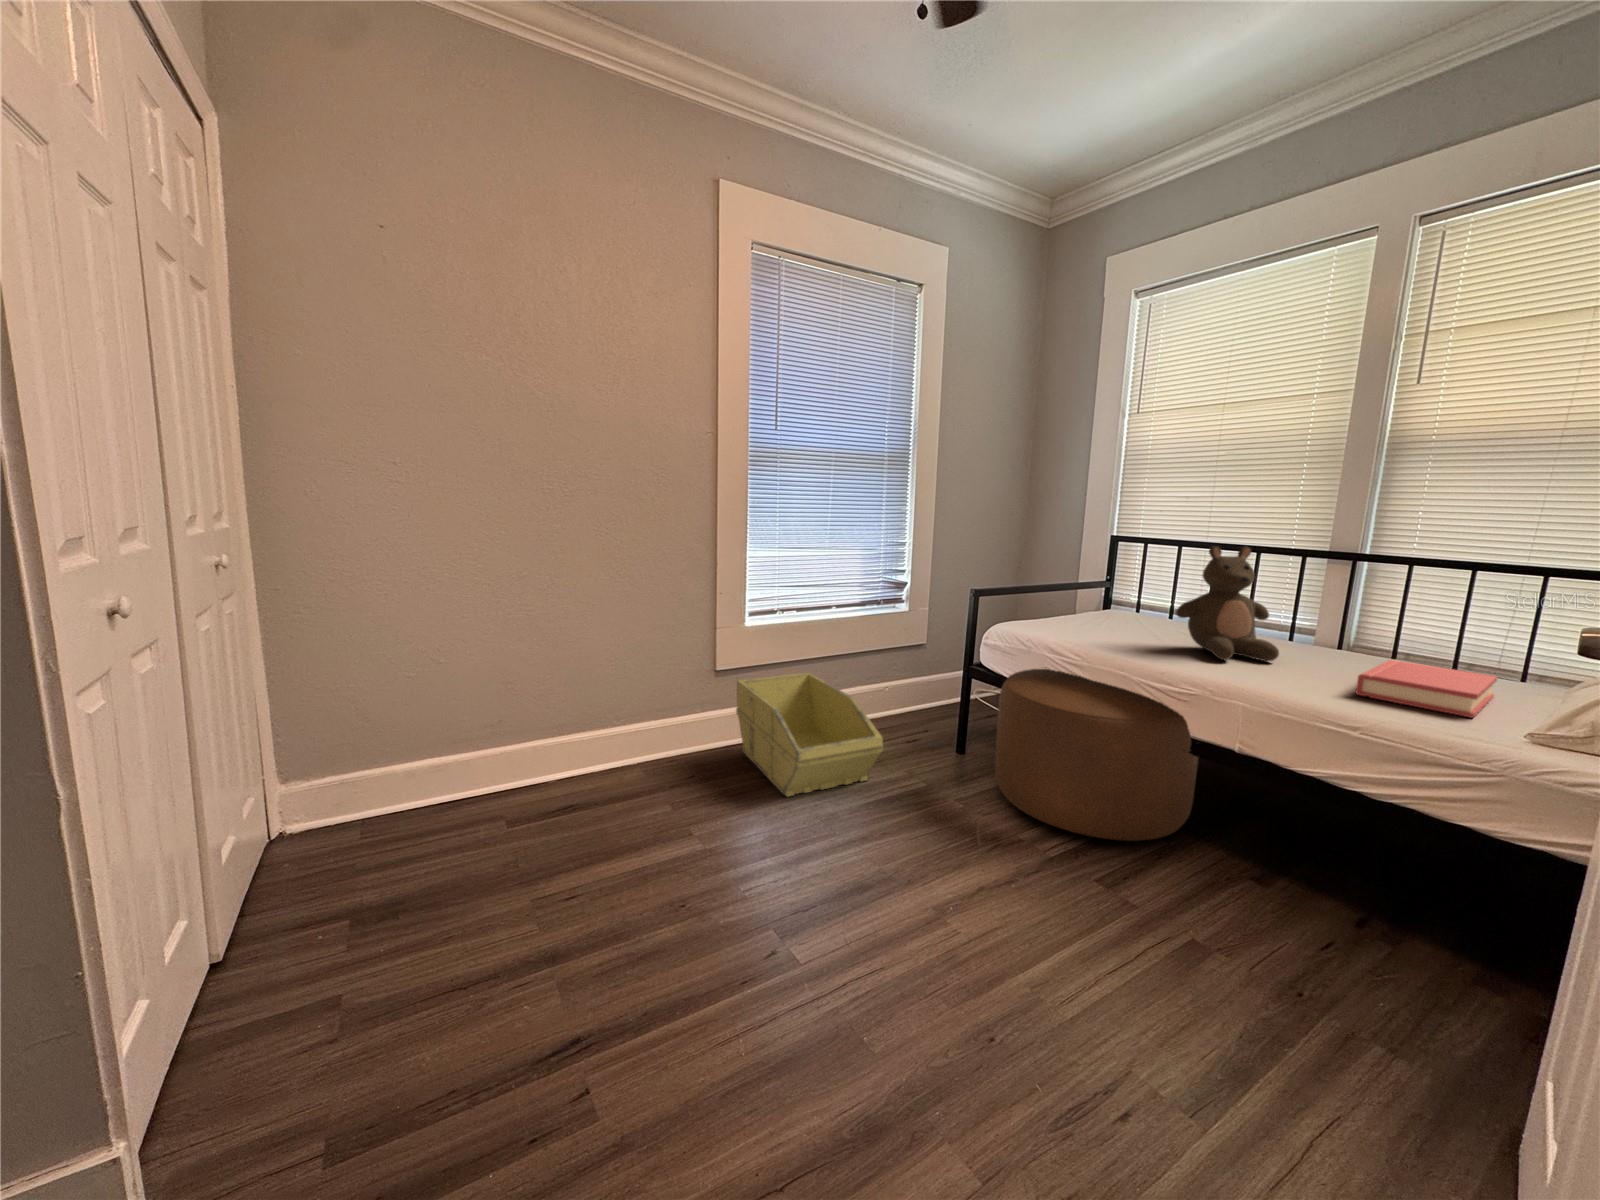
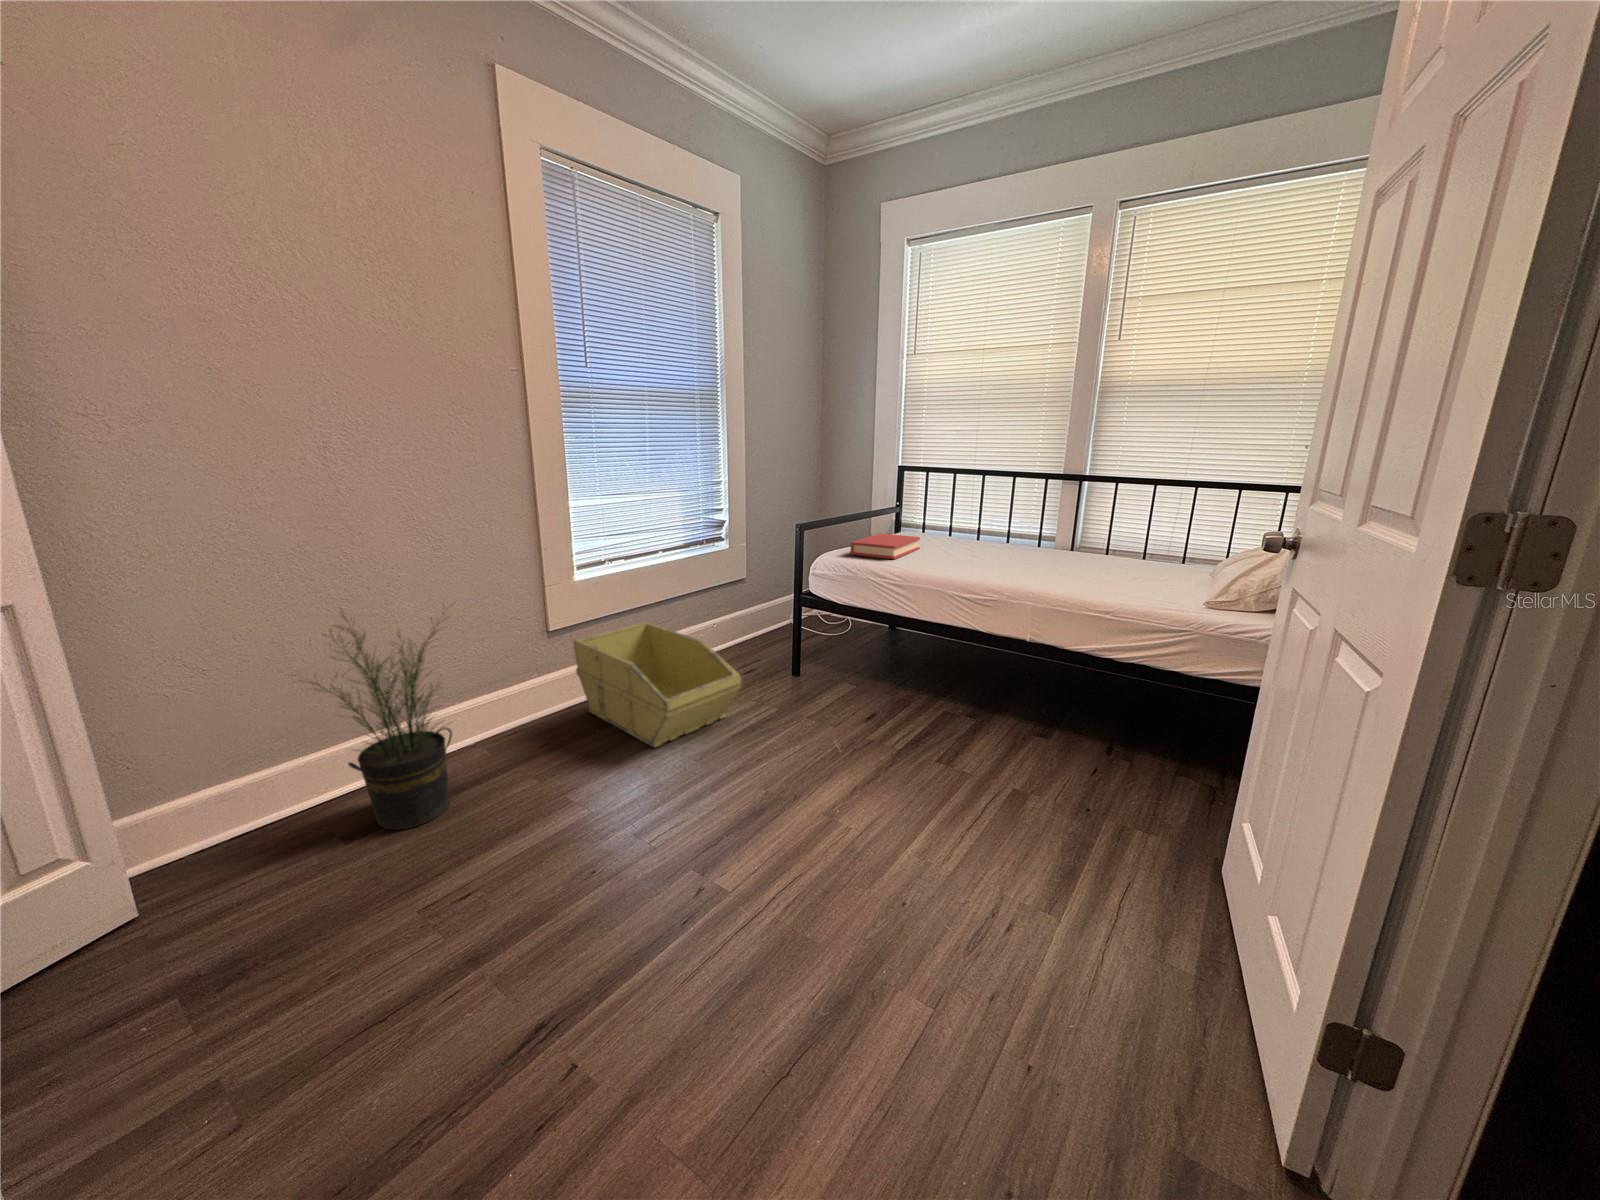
stuffed bear: present [1176,546,1279,661] -> none [970,475,1044,569]
potted plant: none [487,623,626,823] -> present [294,602,455,830]
hardback book: present [1356,660,1497,718] -> present [851,534,920,559]
ottoman: present [995,669,1198,841] -> none [838,587,997,728]

